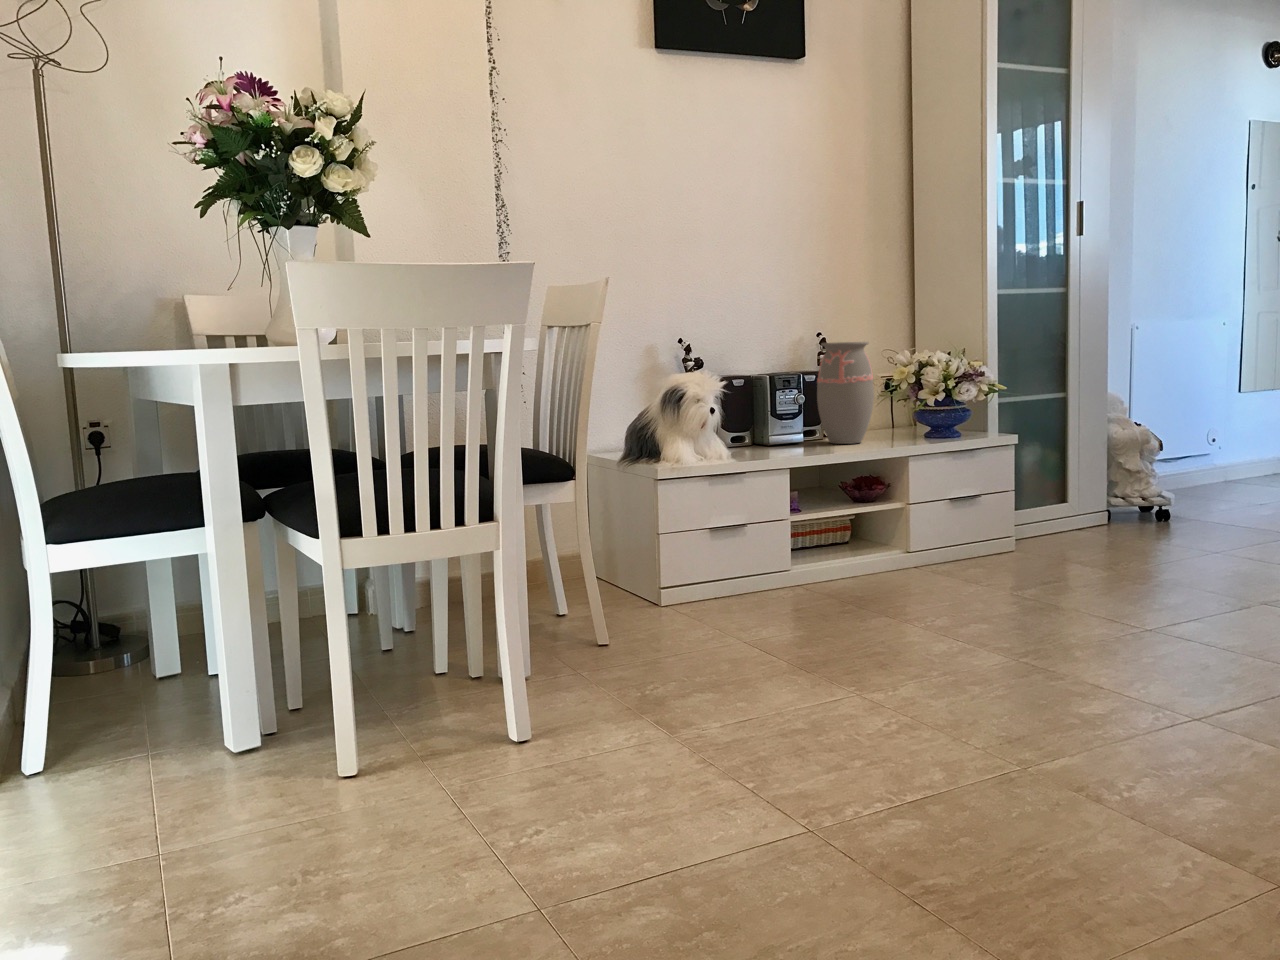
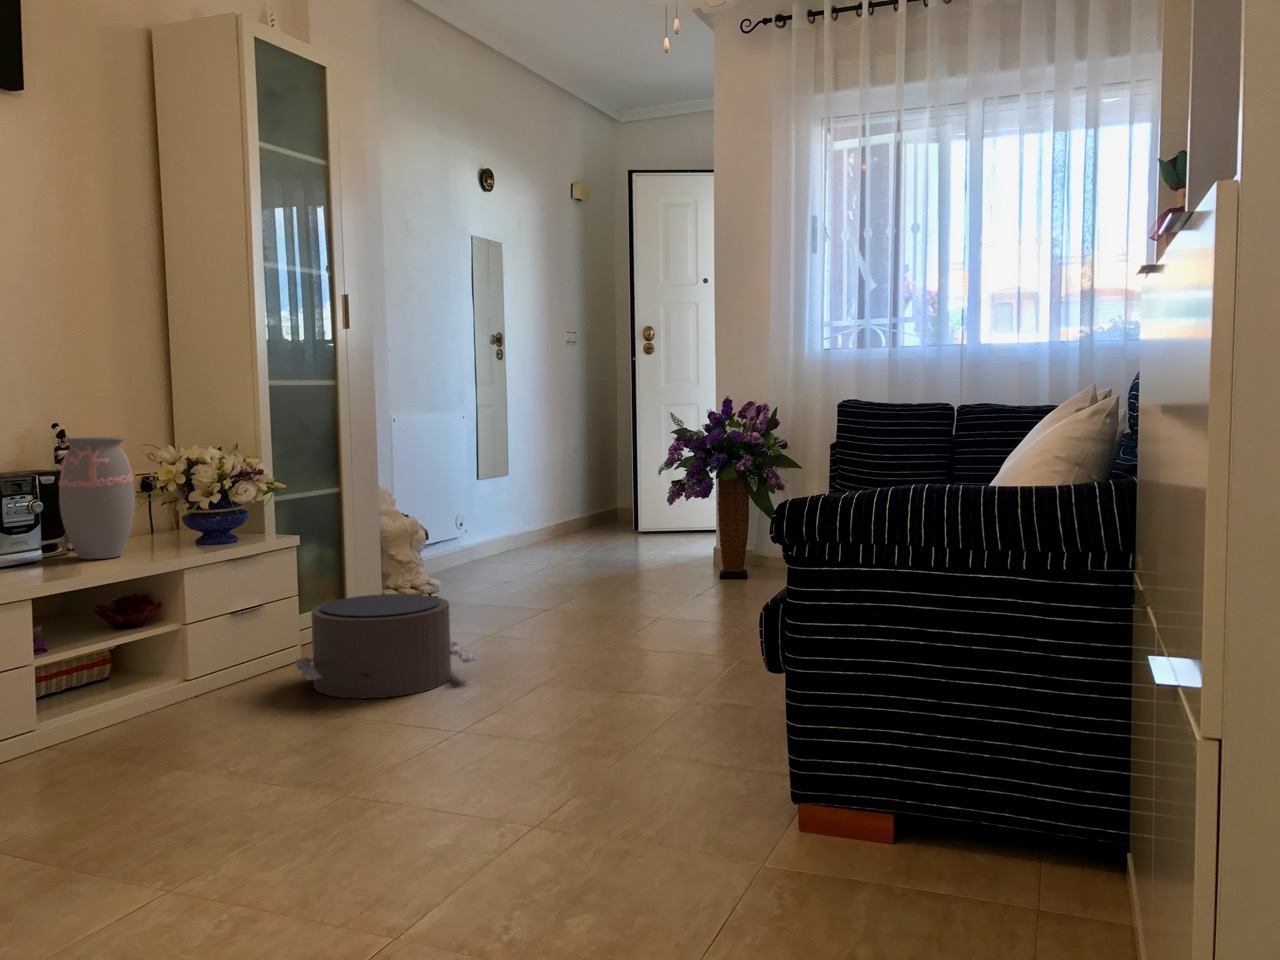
pouf: none [1002,495,1183,591] -> present [296,594,477,698]

